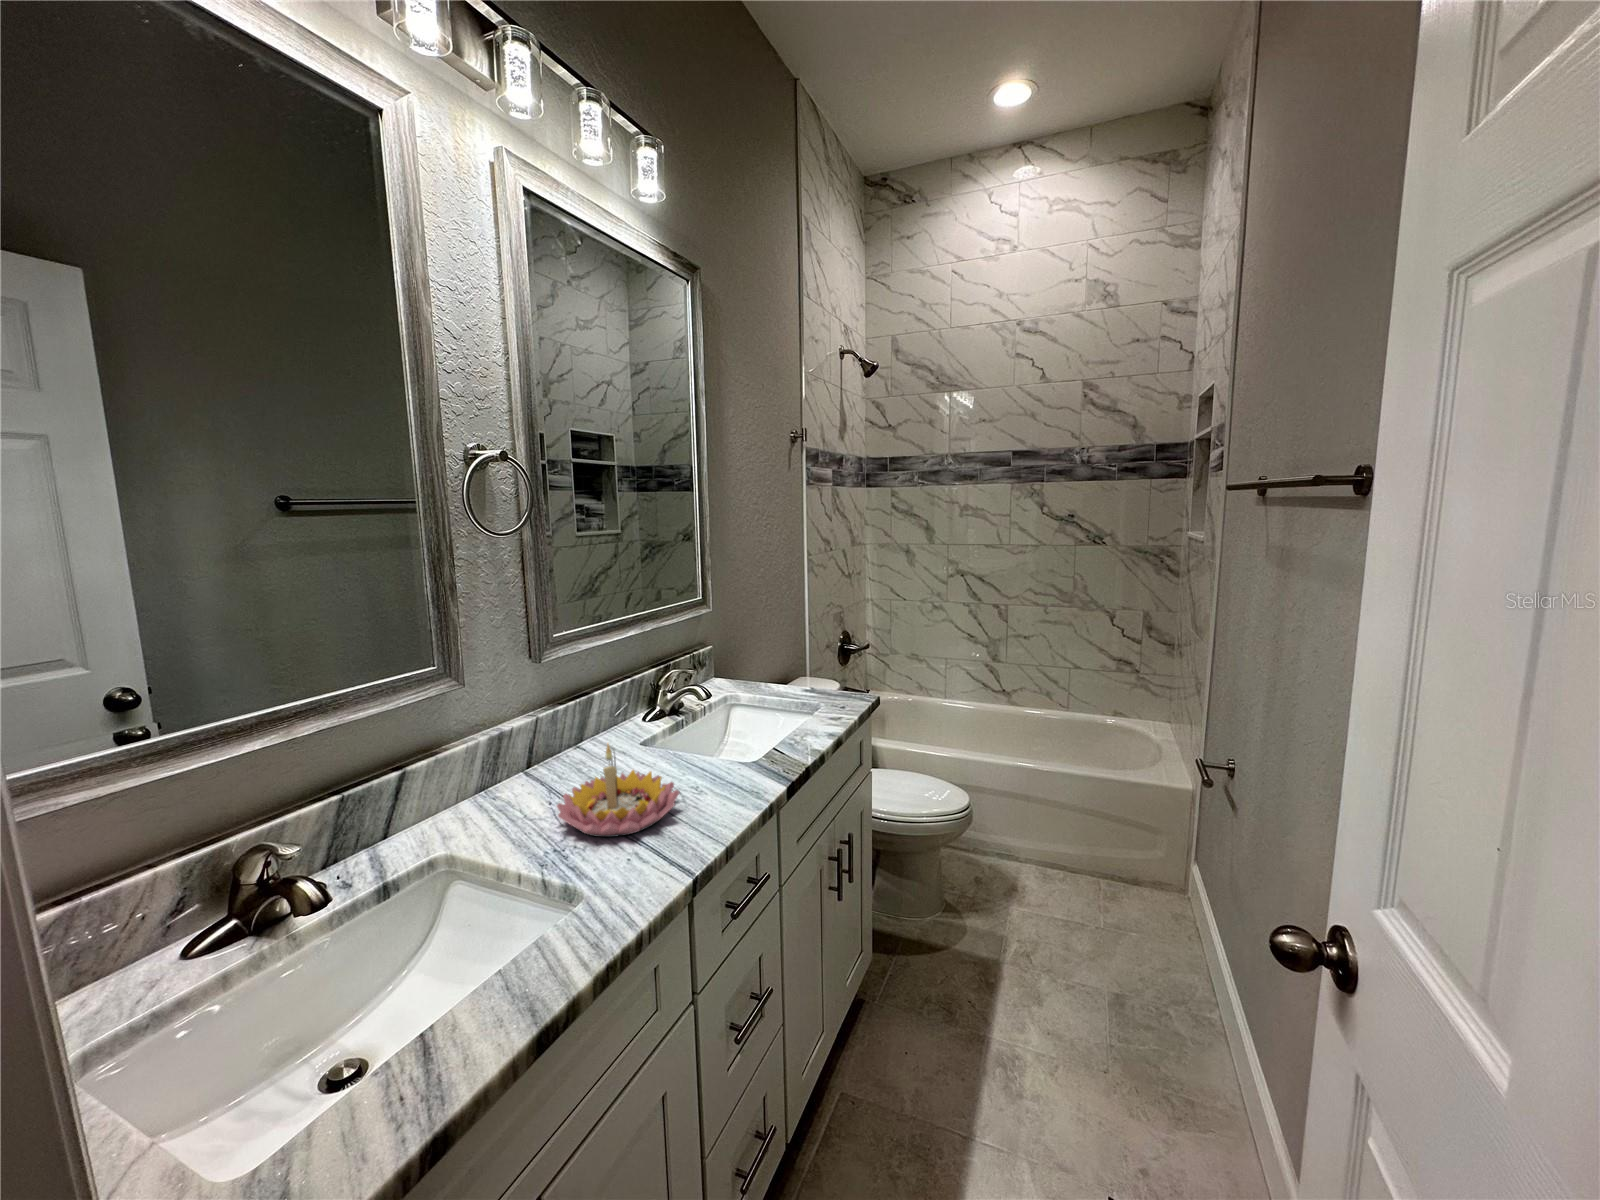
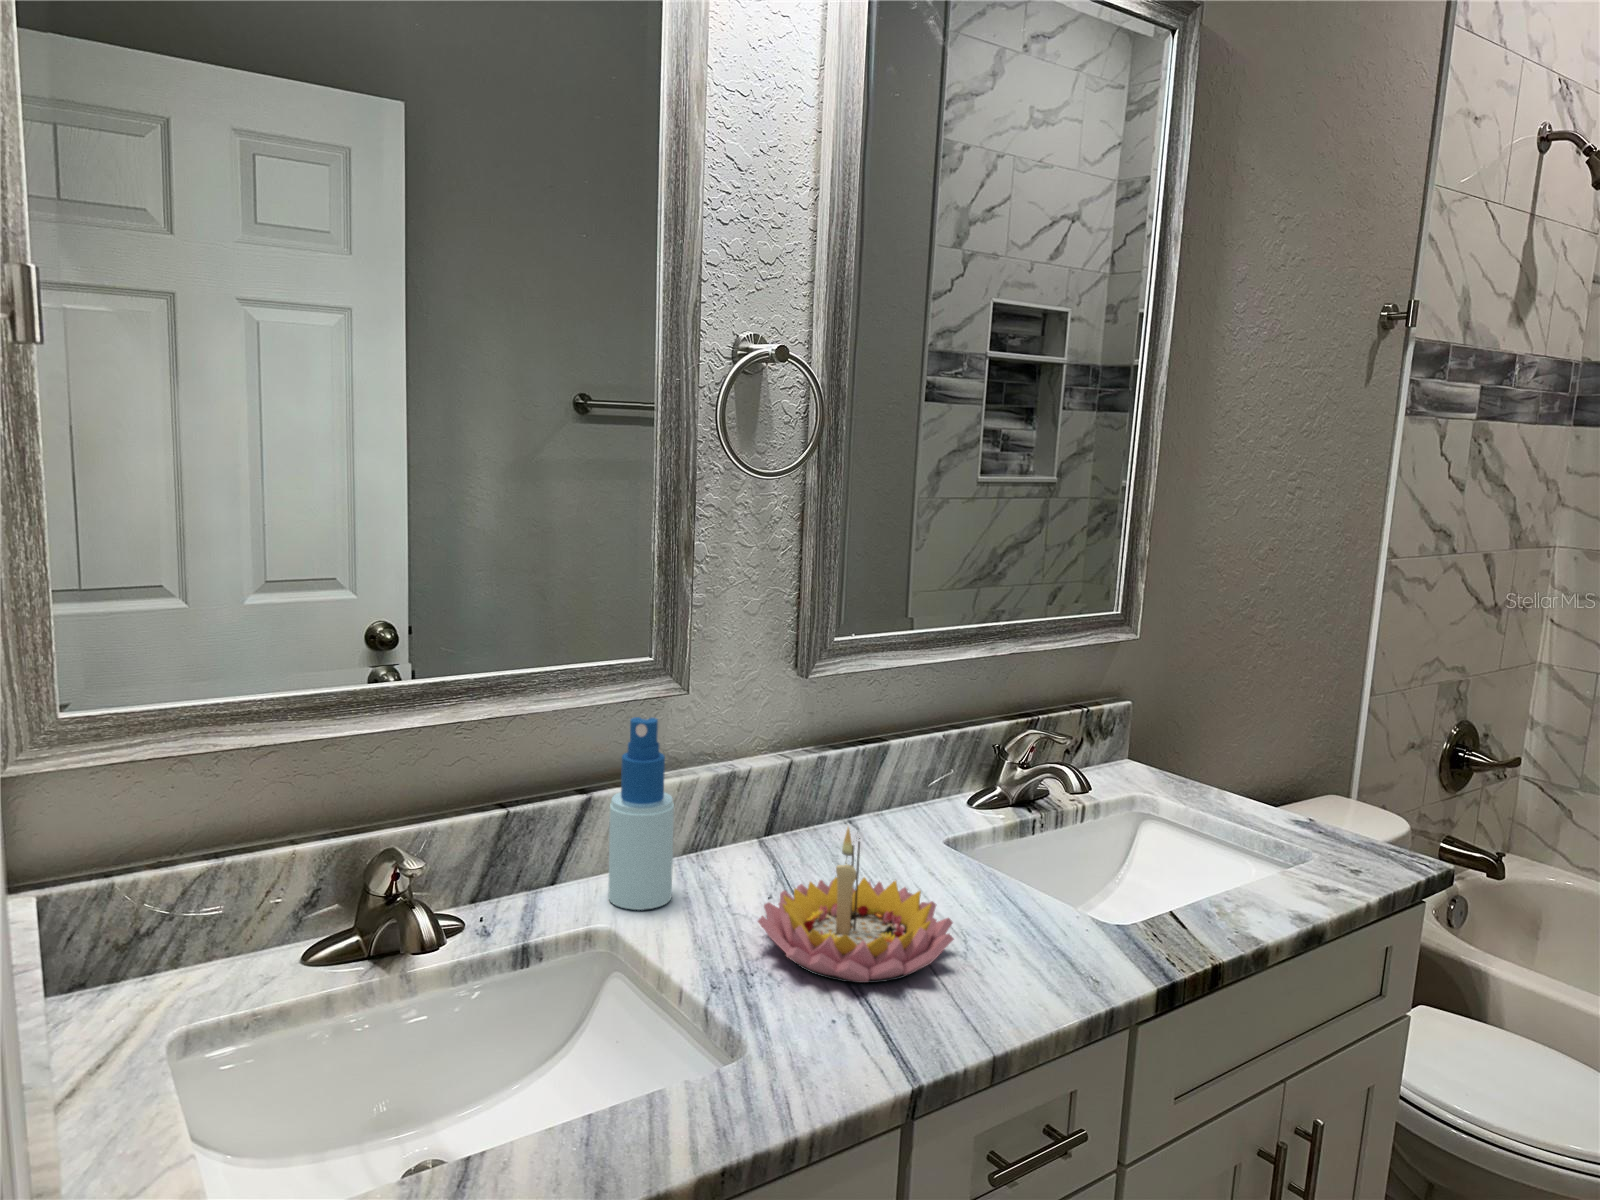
spray bottle: none [429,704,484,837] -> present [608,717,674,910]

